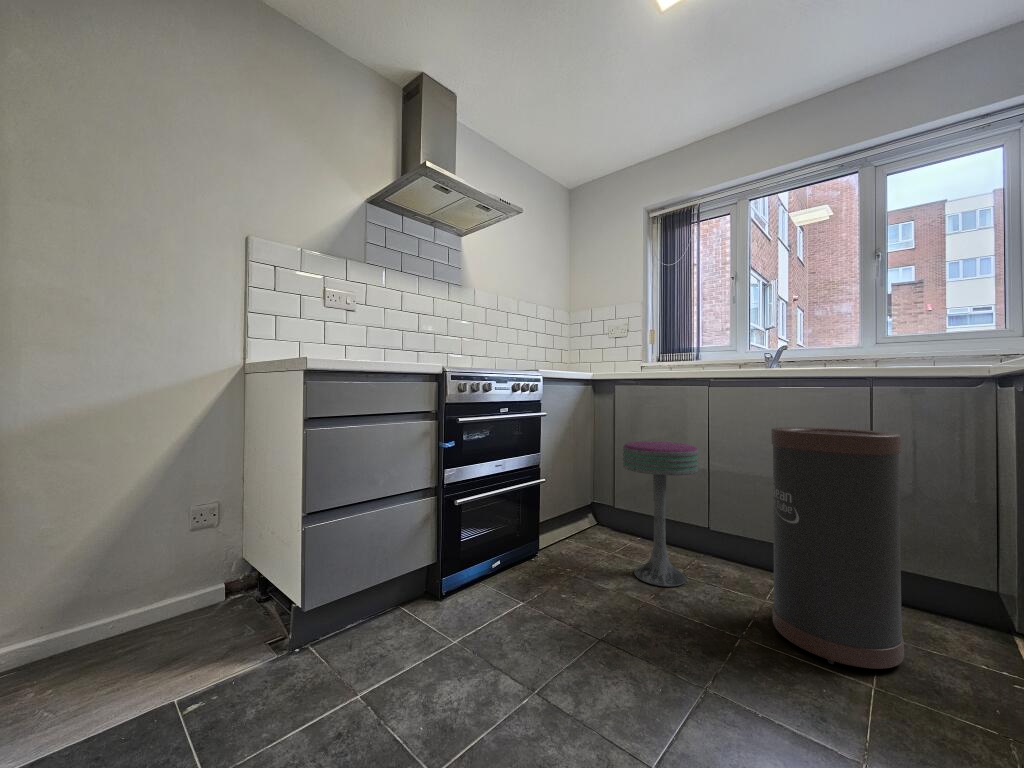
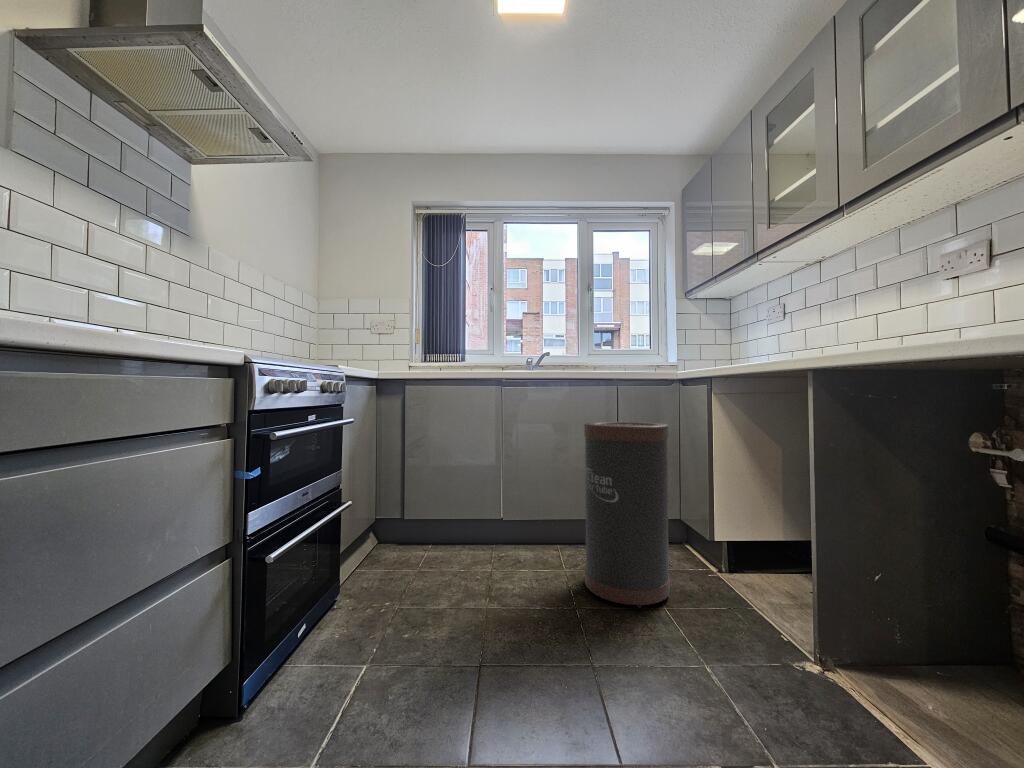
bar stool: present [623,441,698,587] -> none [442,443,514,590]

